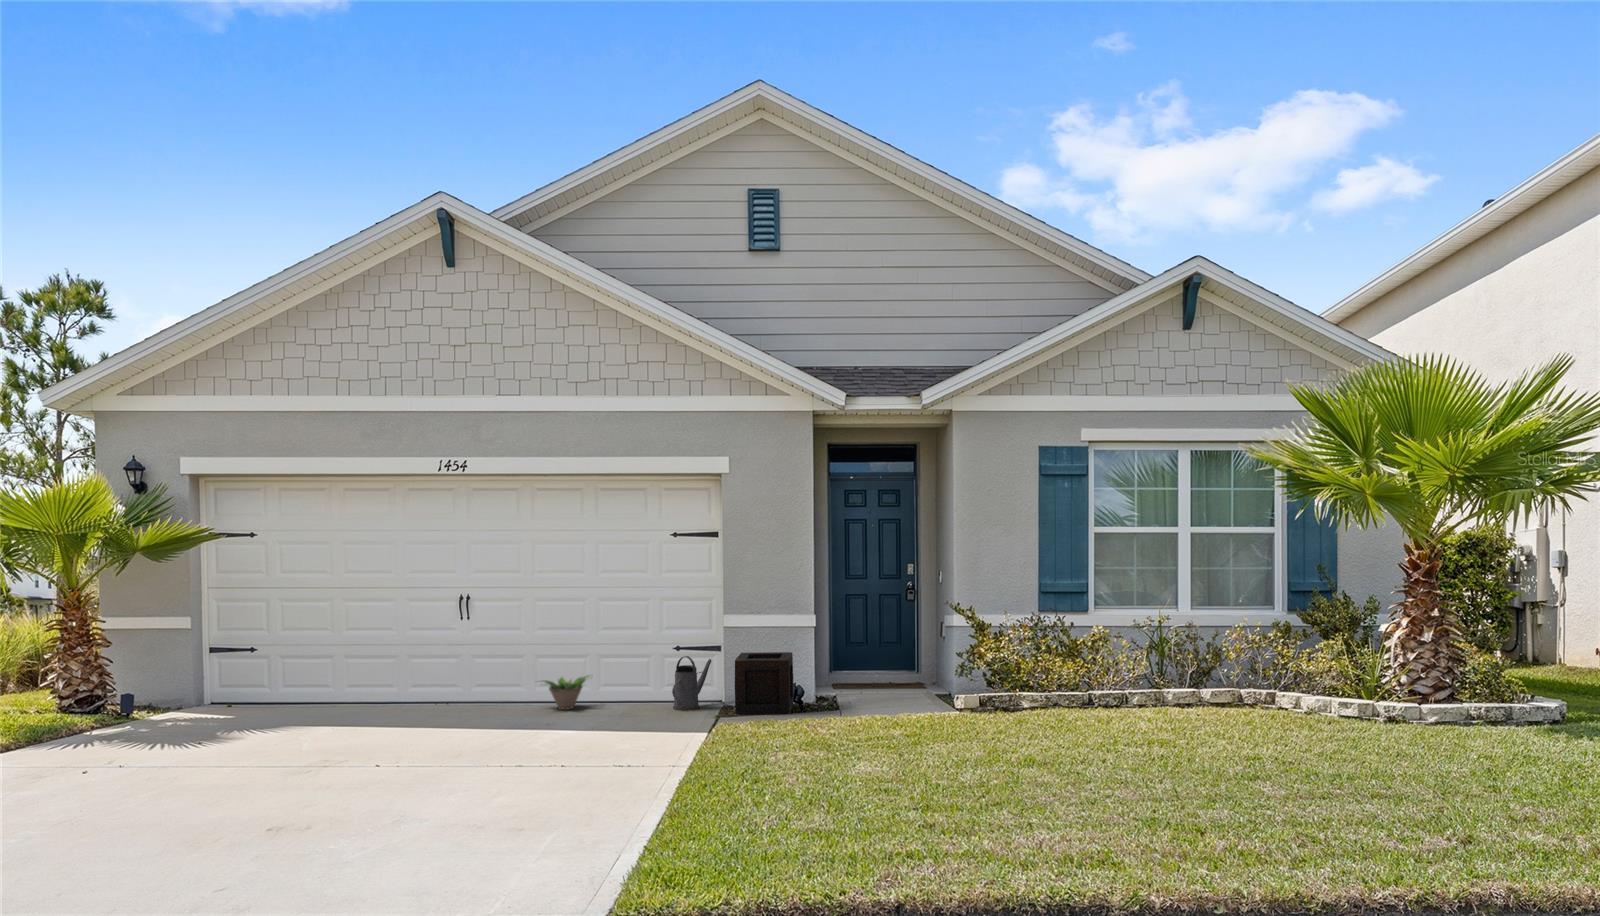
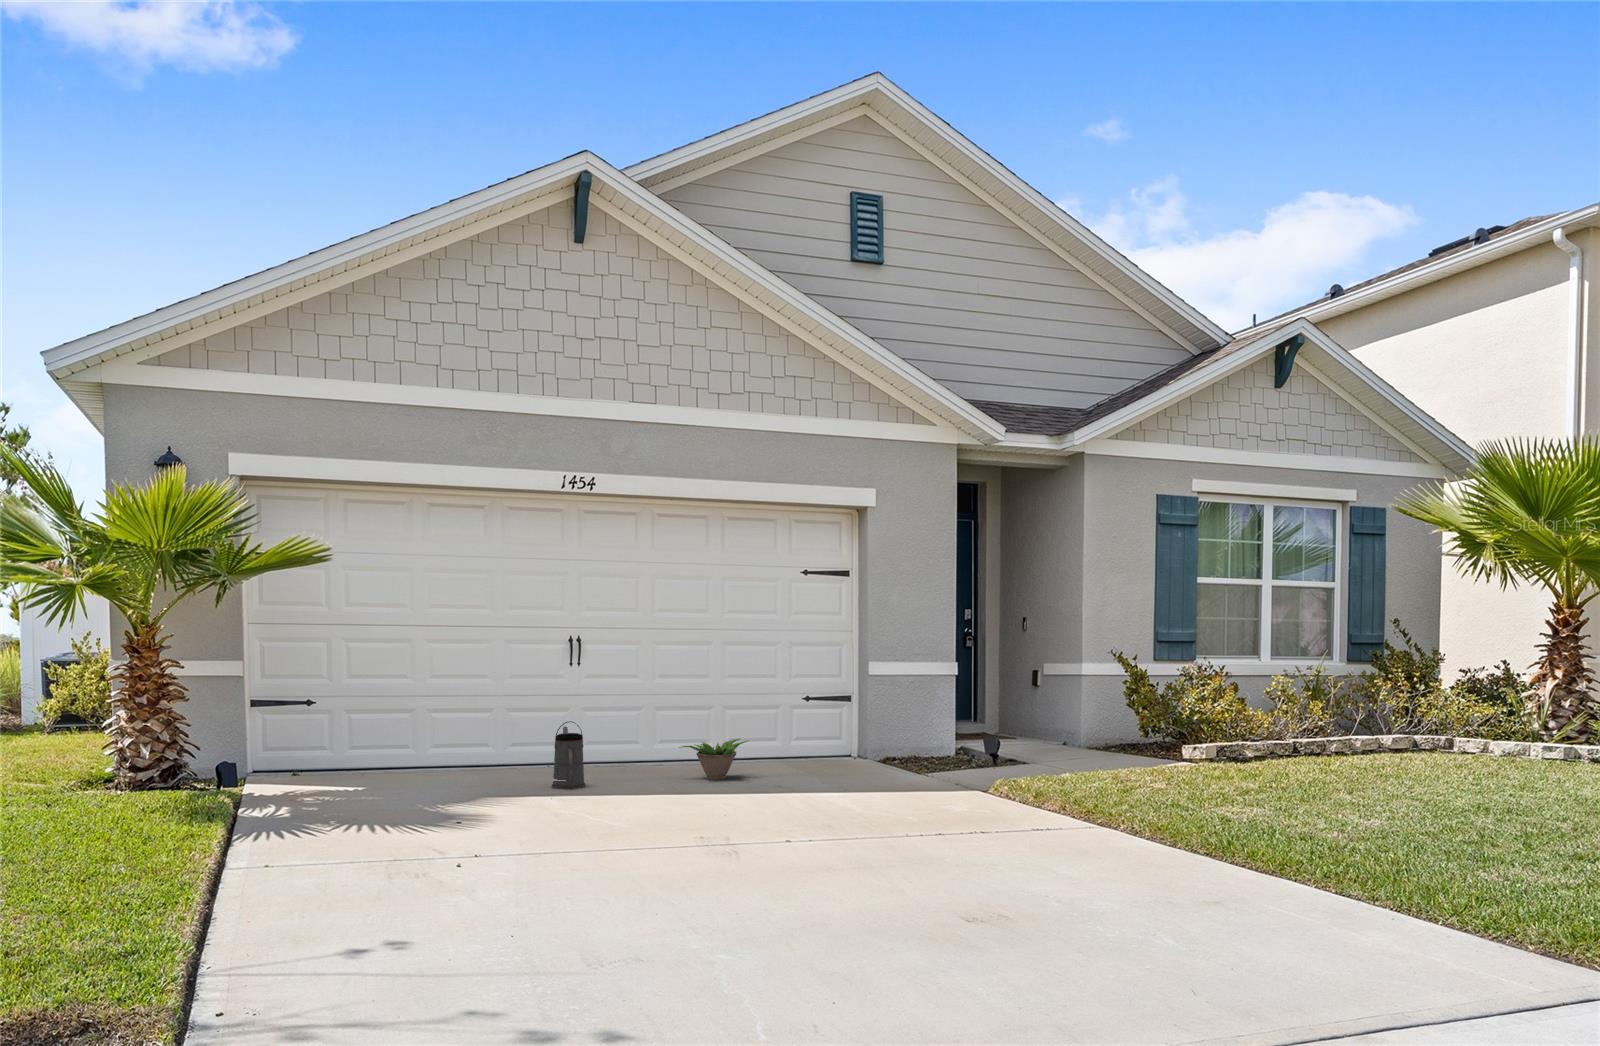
wooden crate: present [735,652,793,714] -> none [910,709,987,778]
watering can: present [672,656,711,711] -> present [552,721,585,789]

